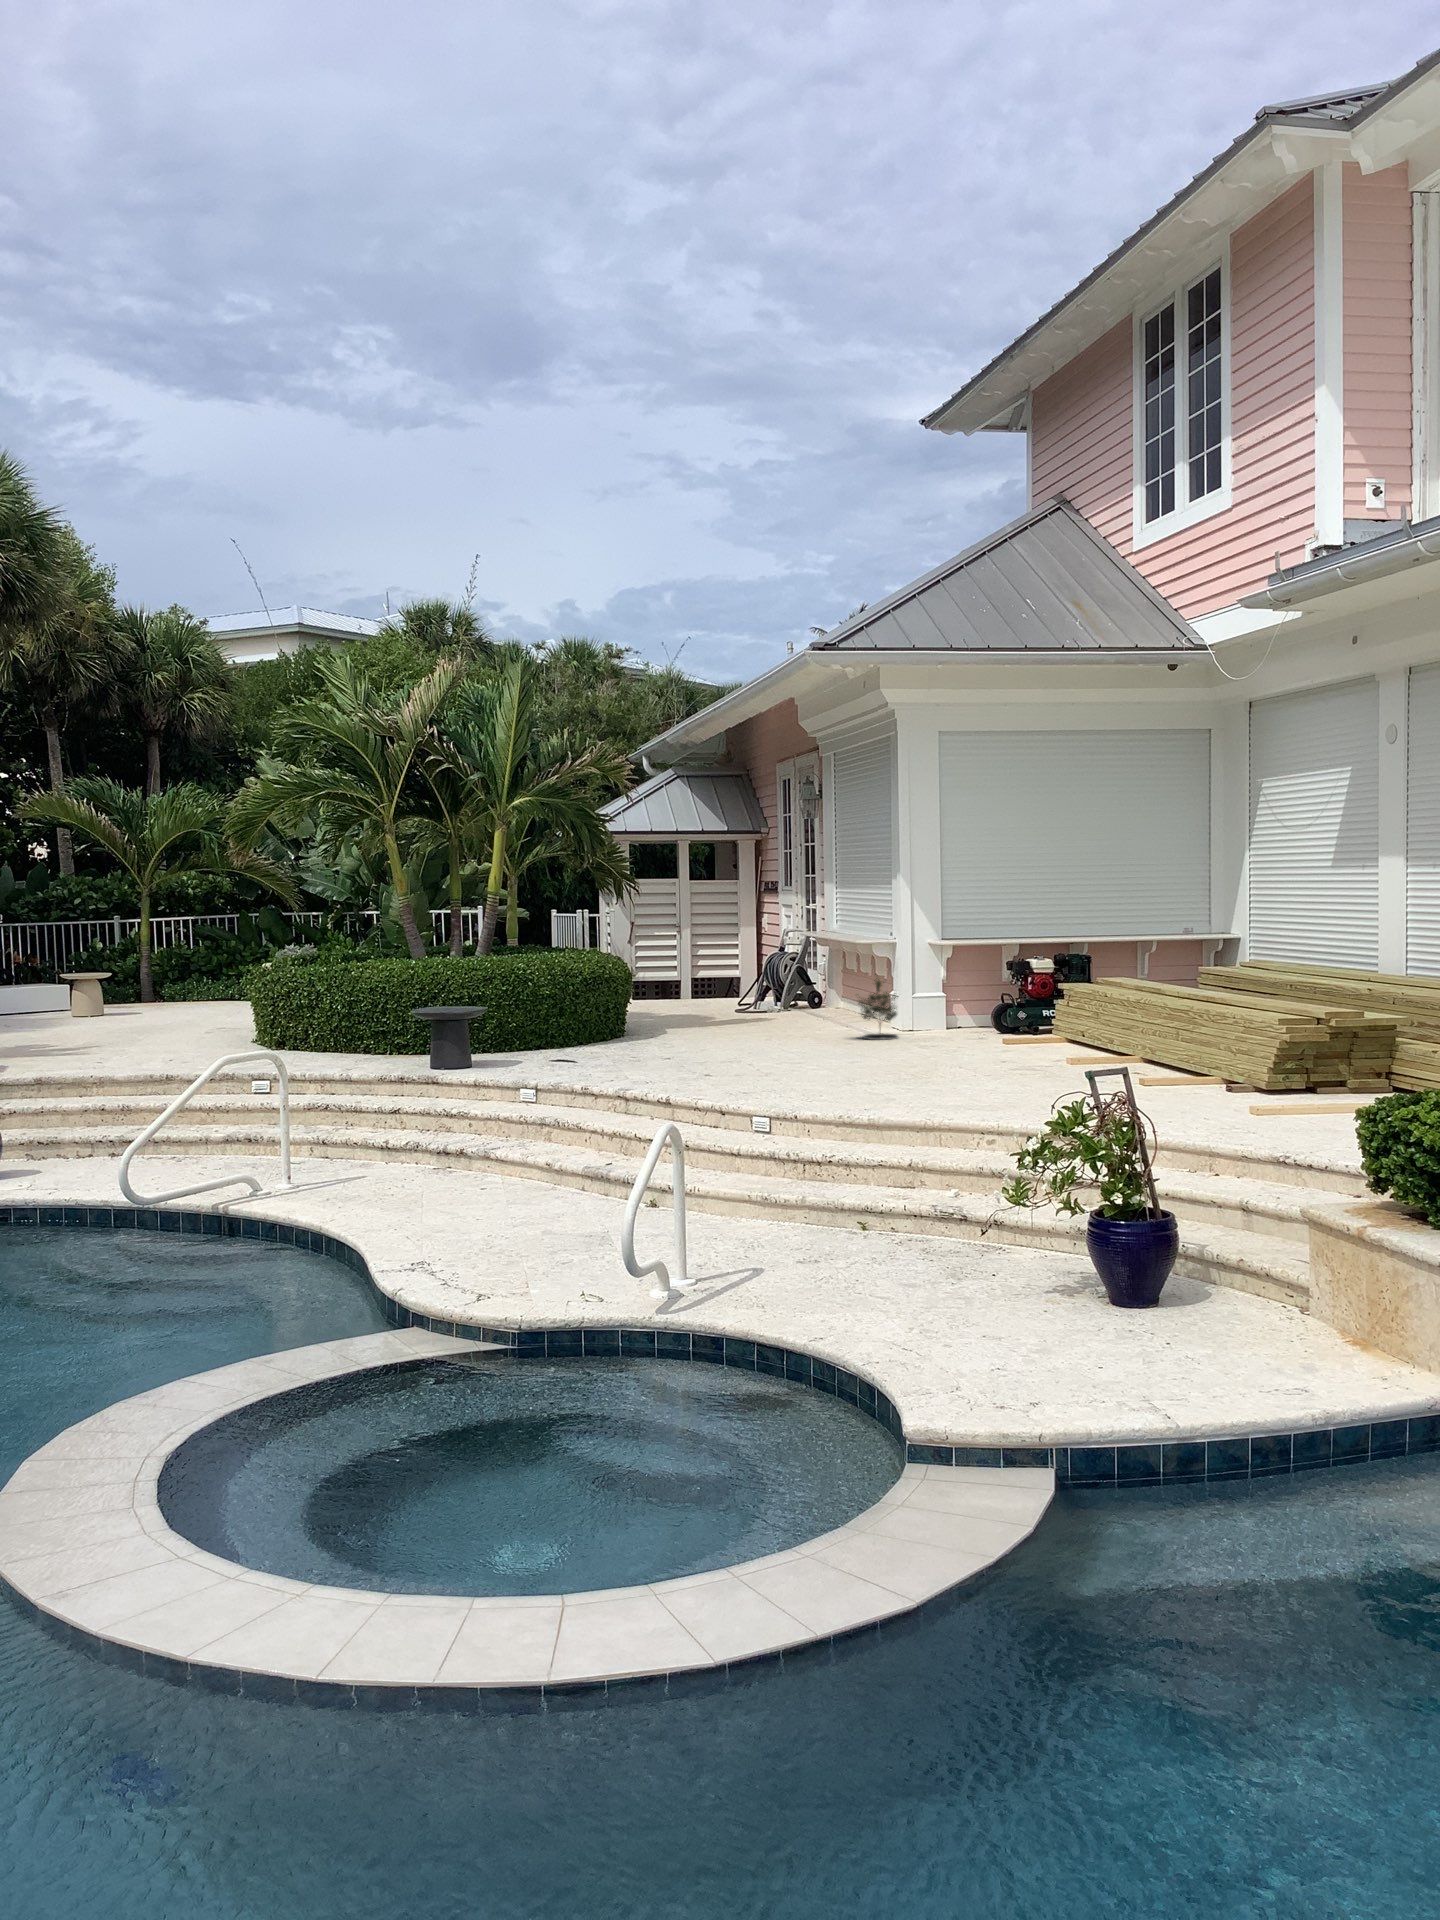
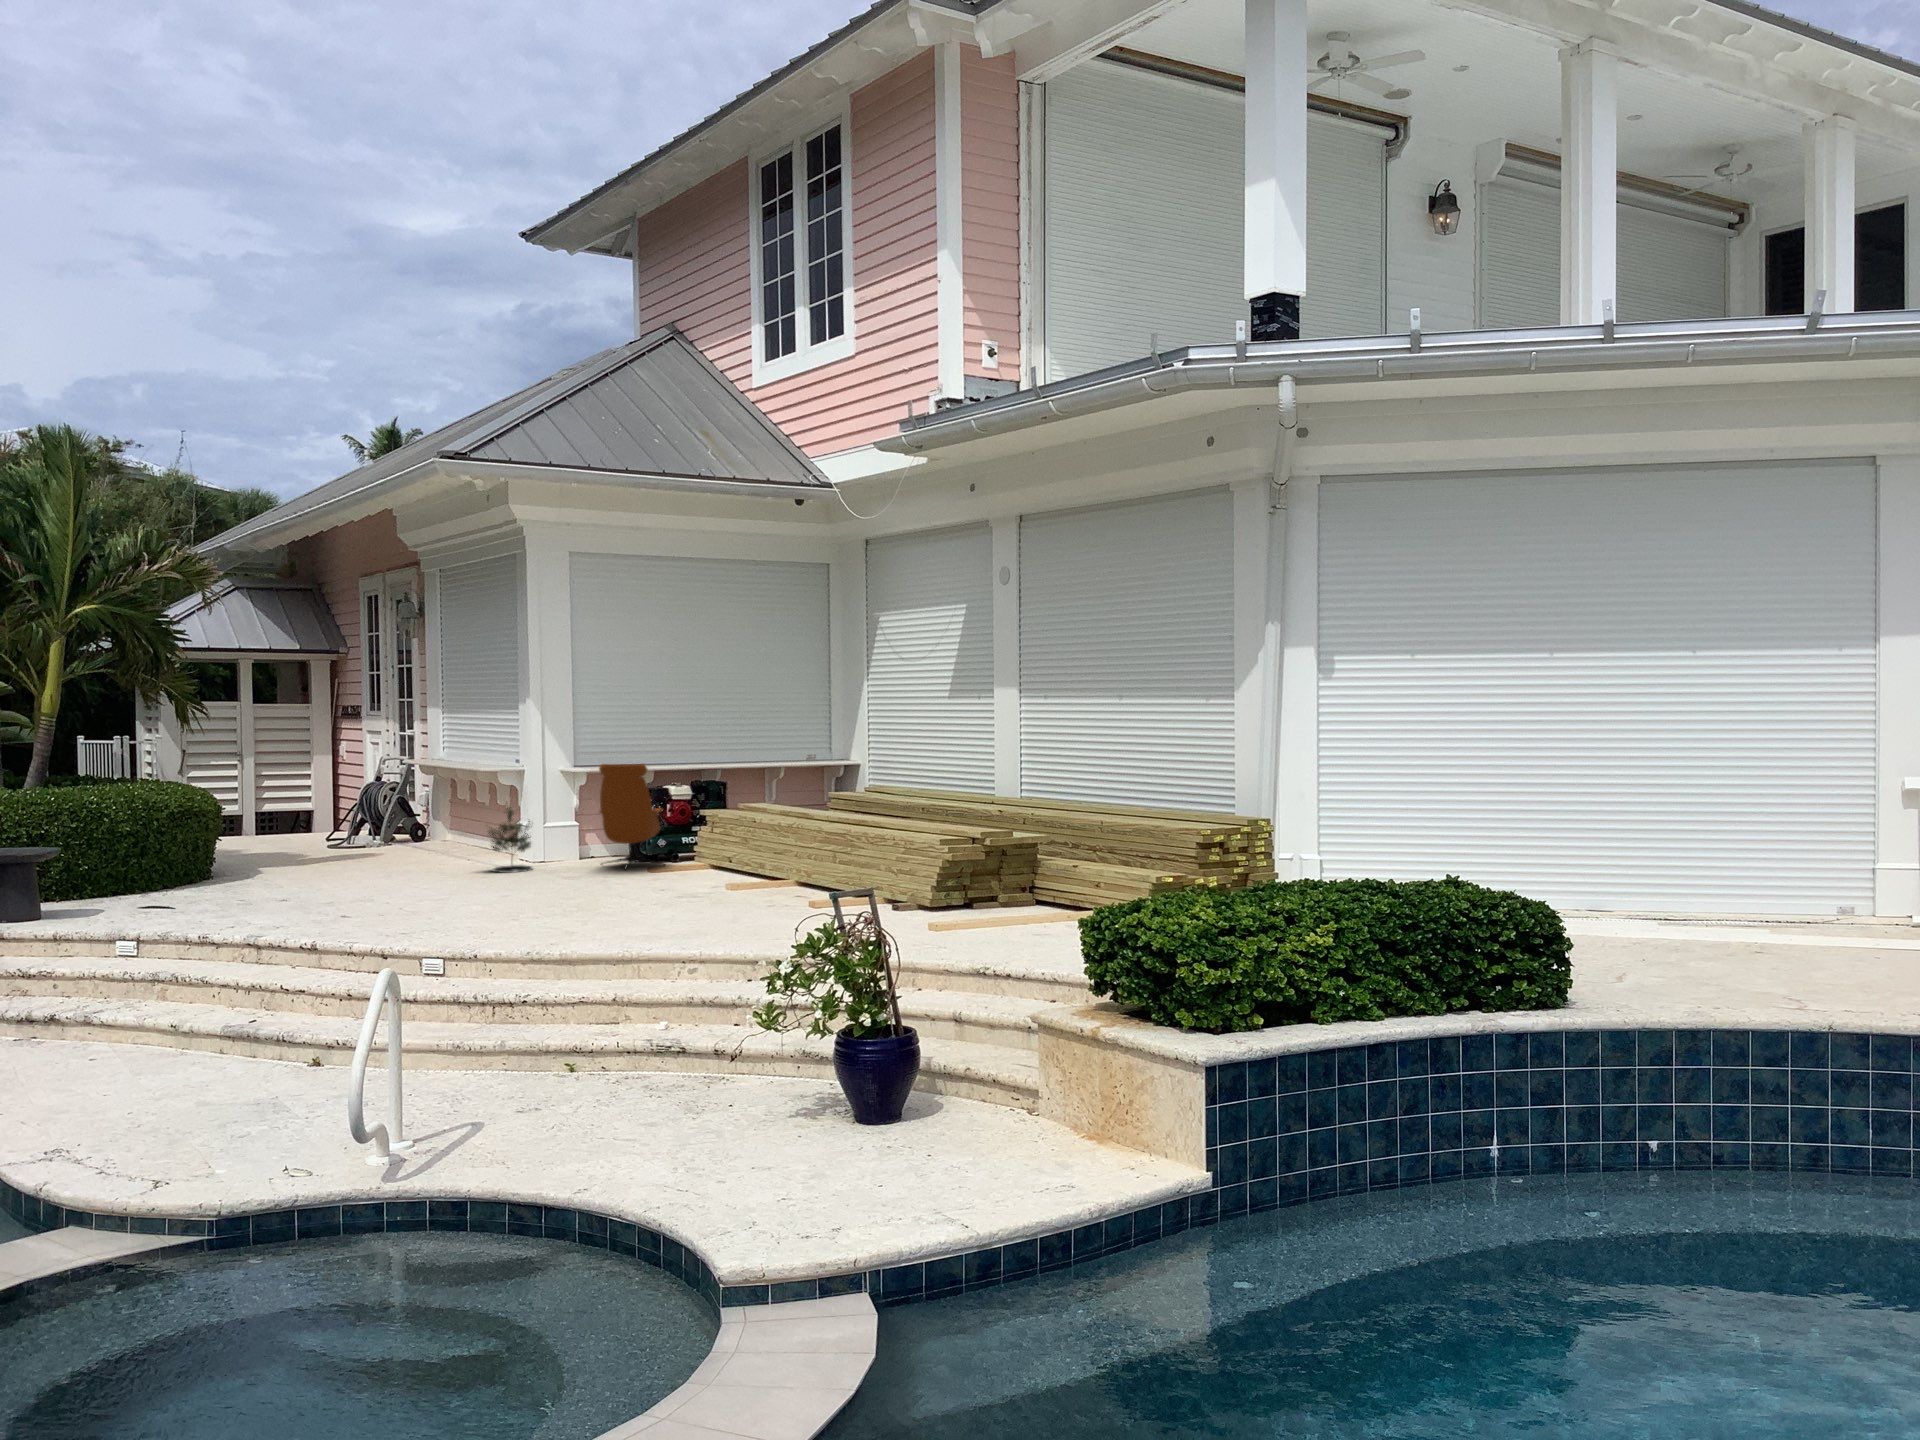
lounge chair: none [957,939,1032,1042] -> present [599,764,665,869]

